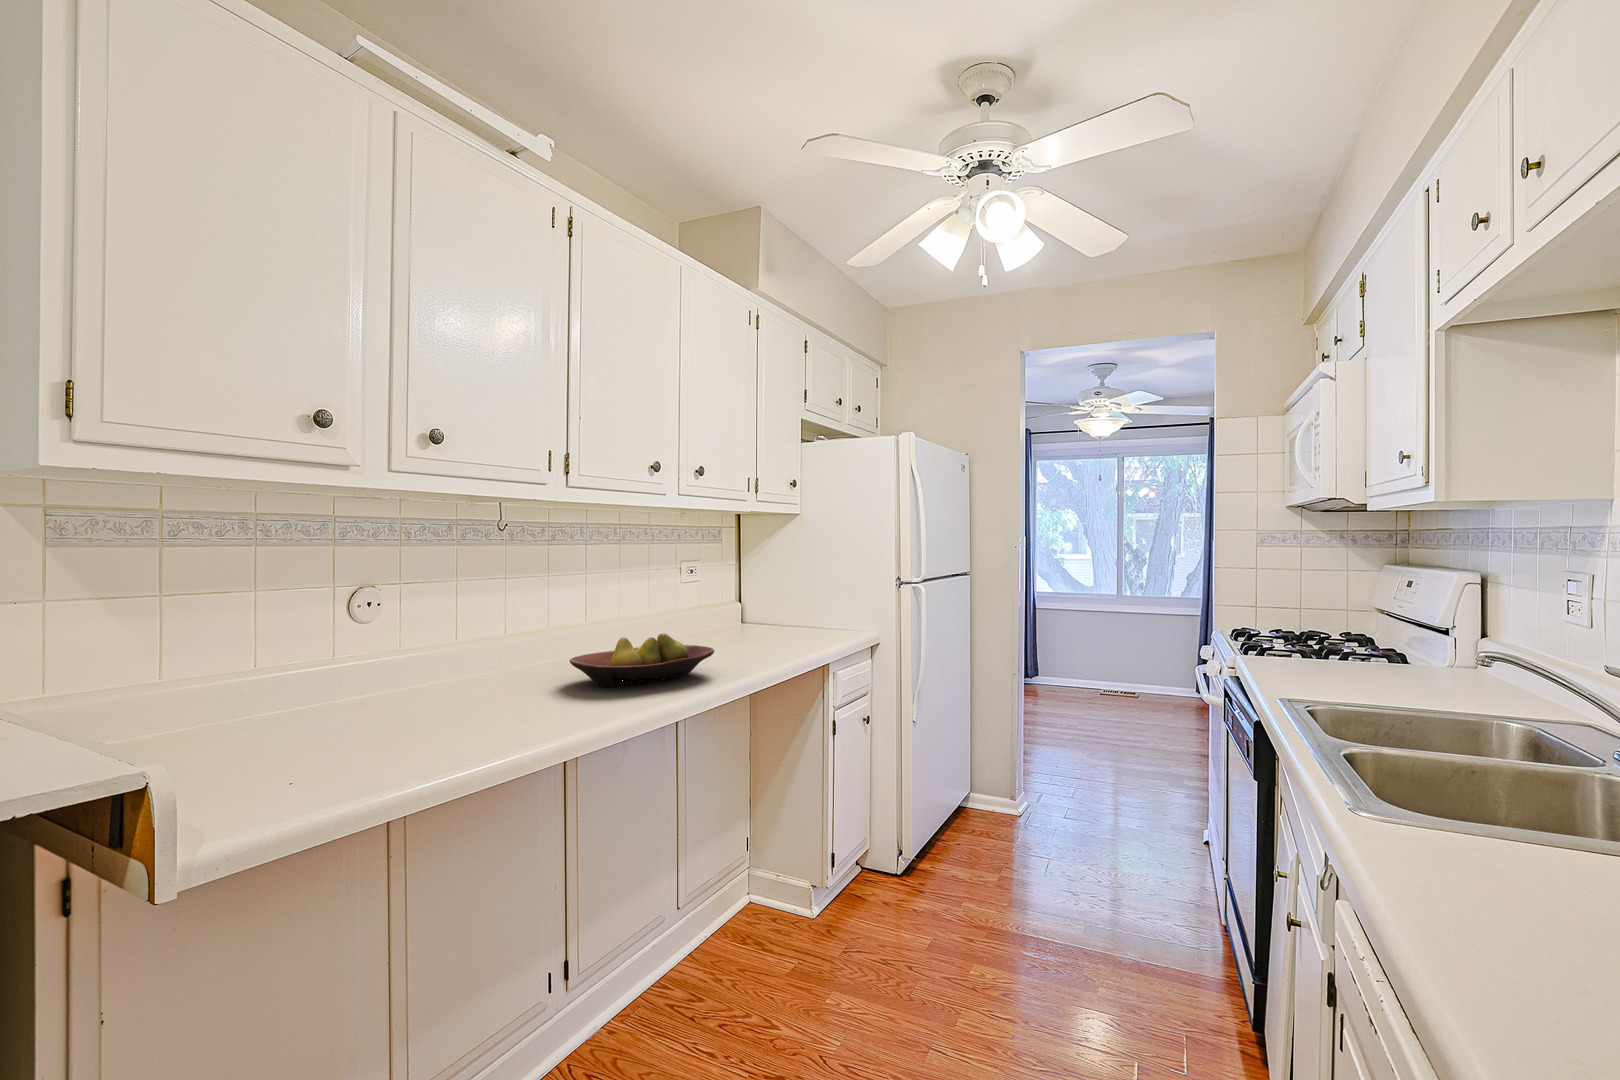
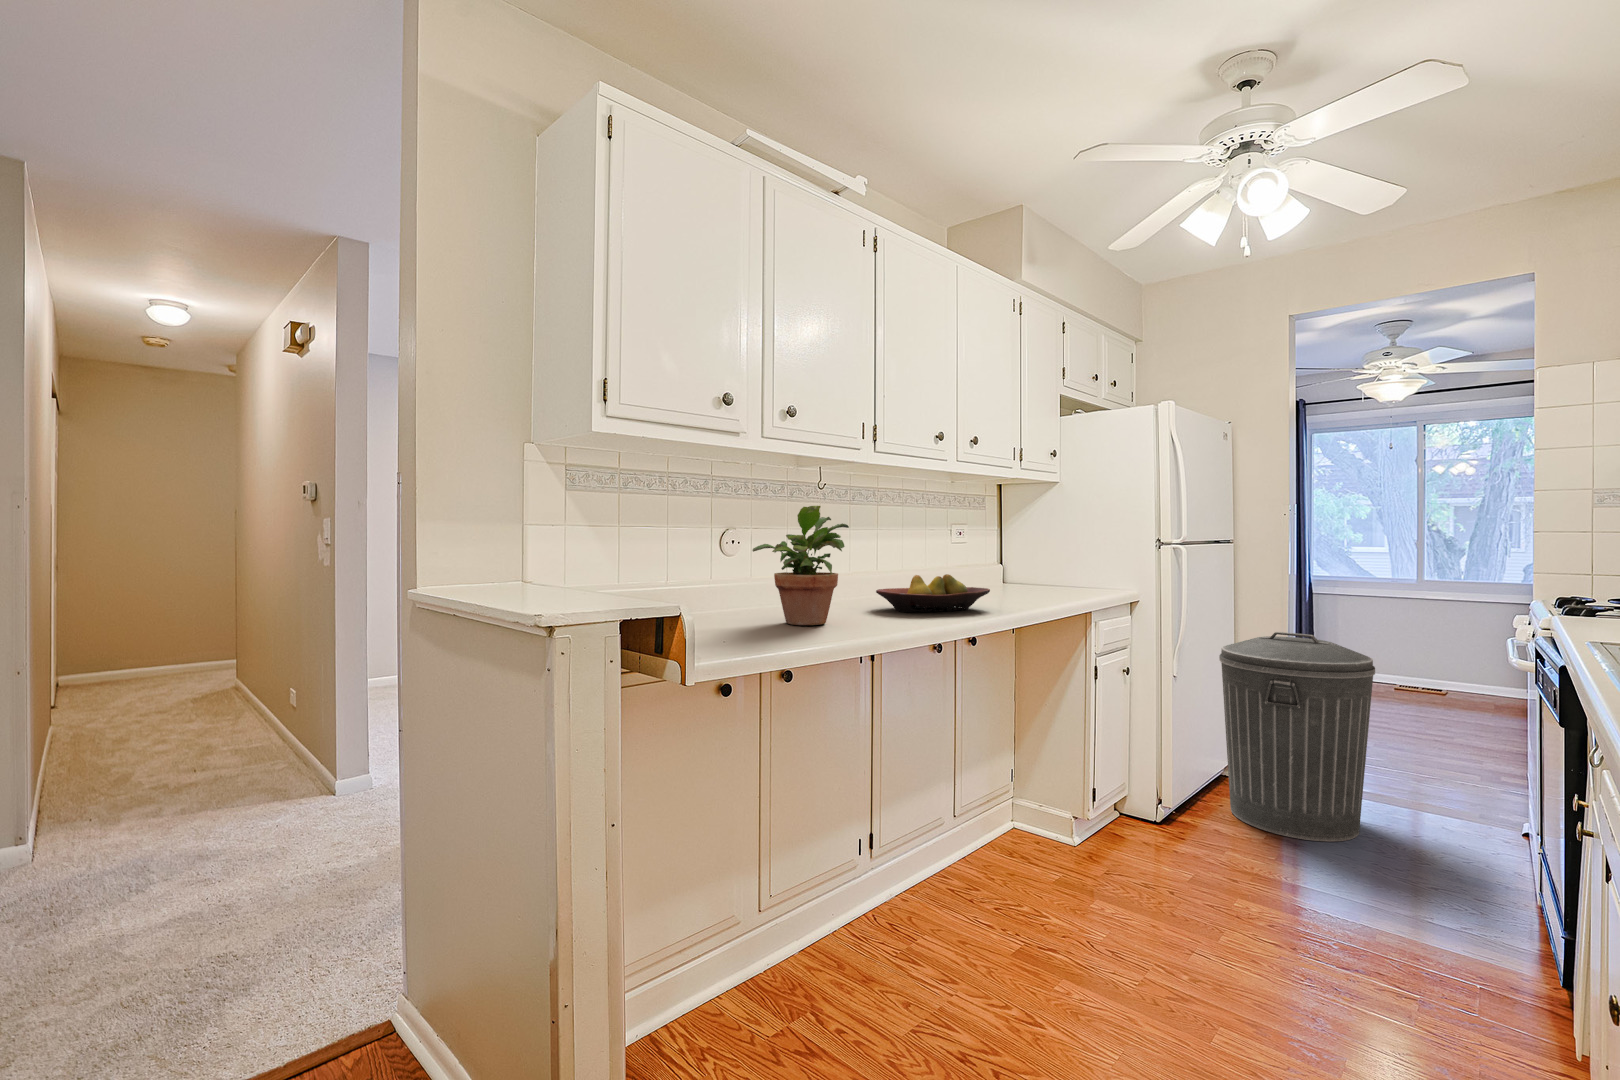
potted plant: none [370,566,520,731] -> present [752,506,849,625]
trash can: none [957,666,1092,876] -> present [1219,632,1375,842]

